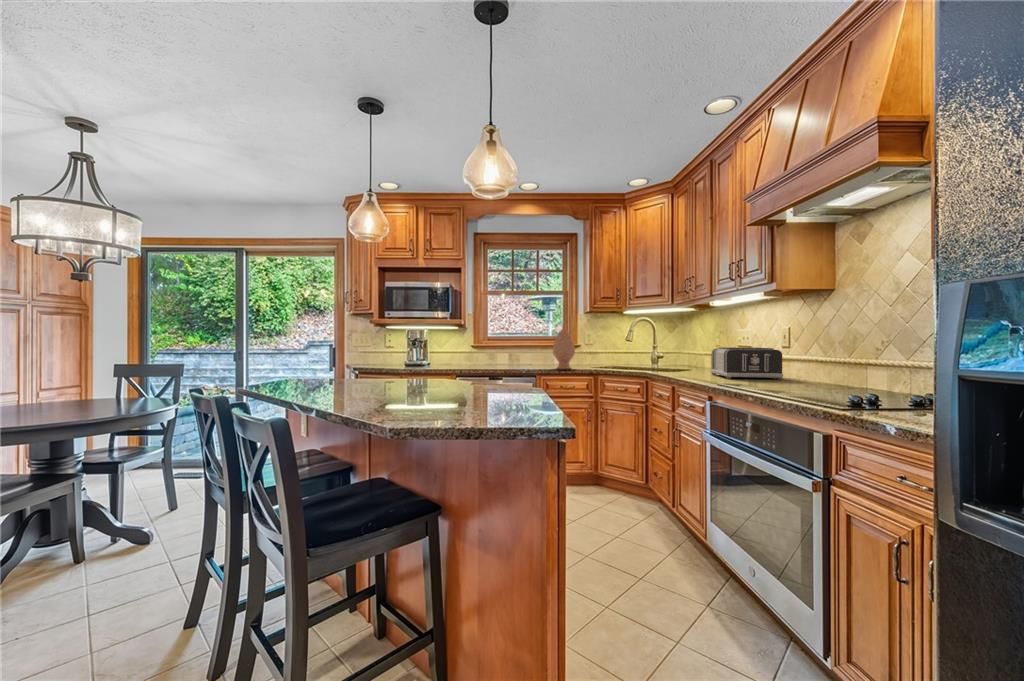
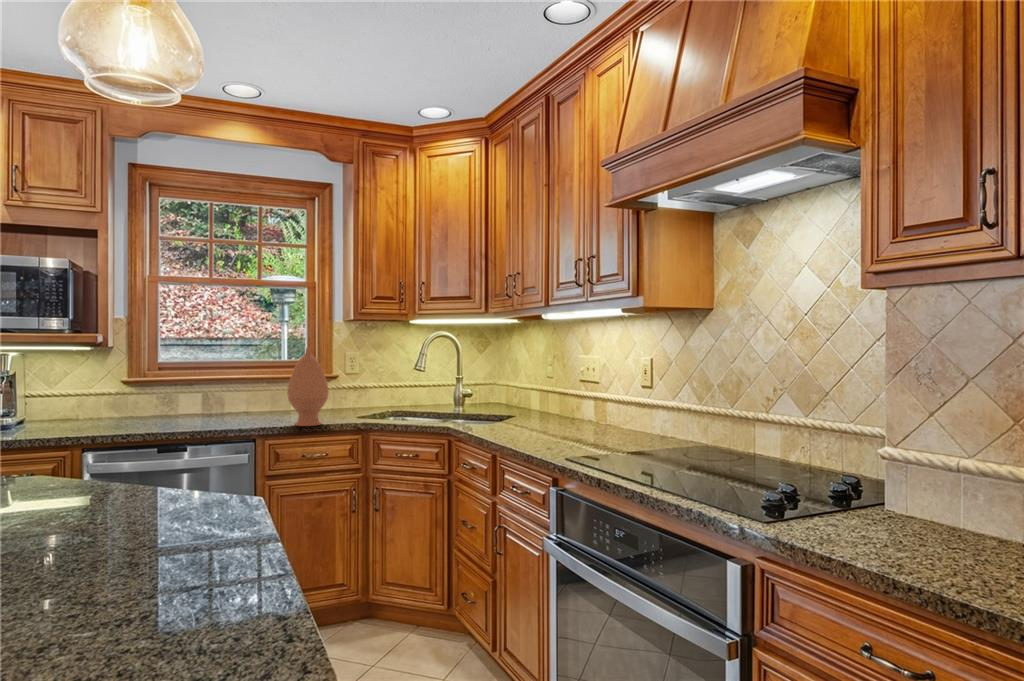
toaster: present [711,347,783,380] -> none [548,387,647,441]

